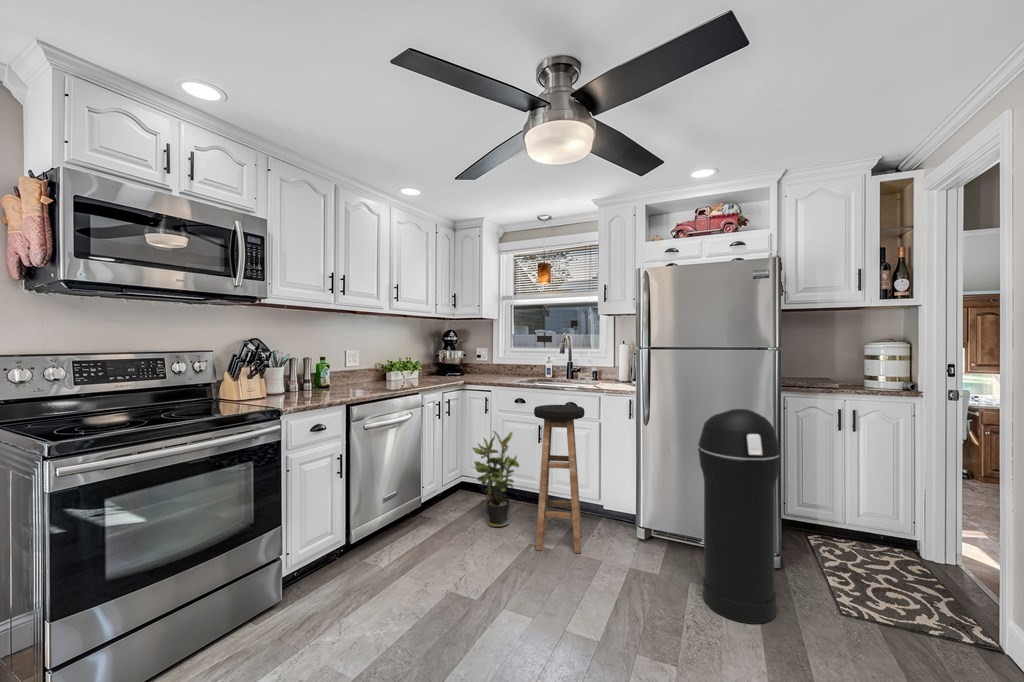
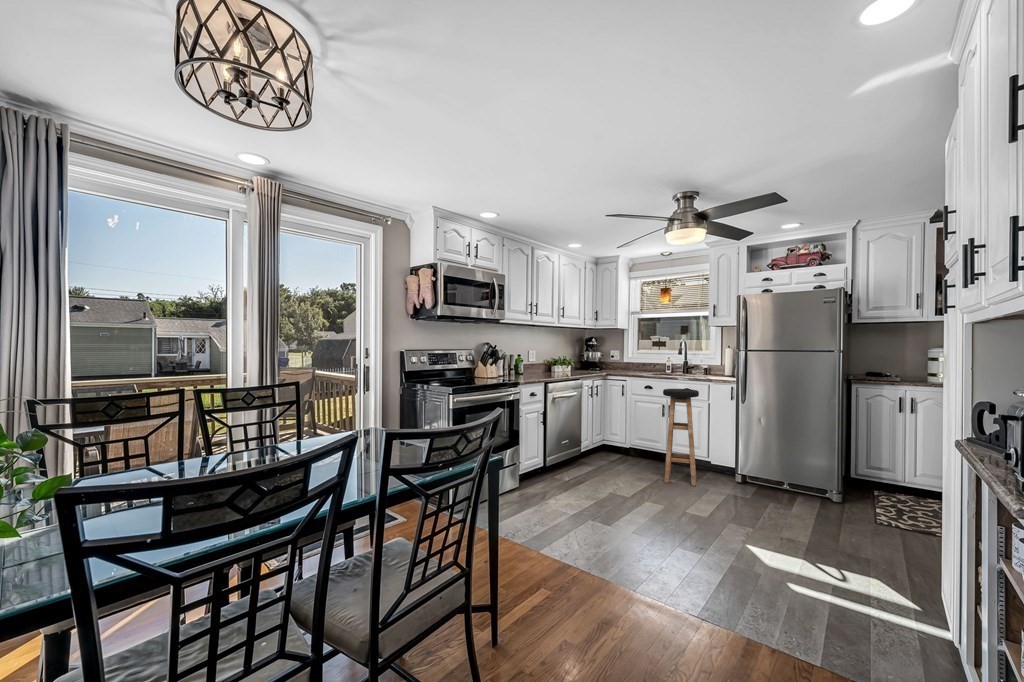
trash can: present [698,409,781,624] -> none [778,390,834,524]
potted plant: present [472,431,519,527] -> none [618,406,650,470]

